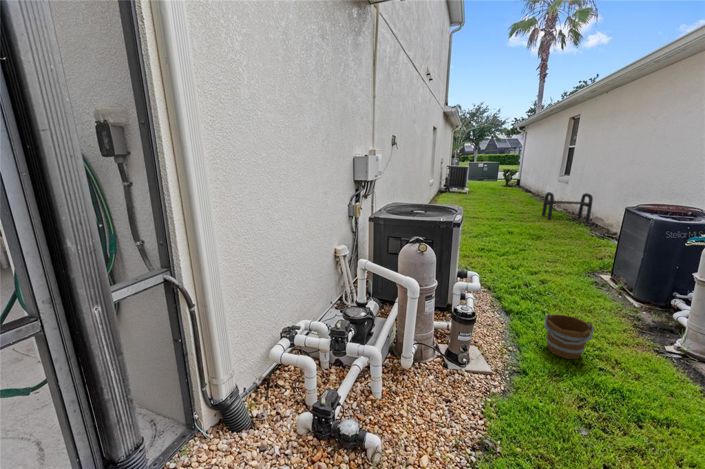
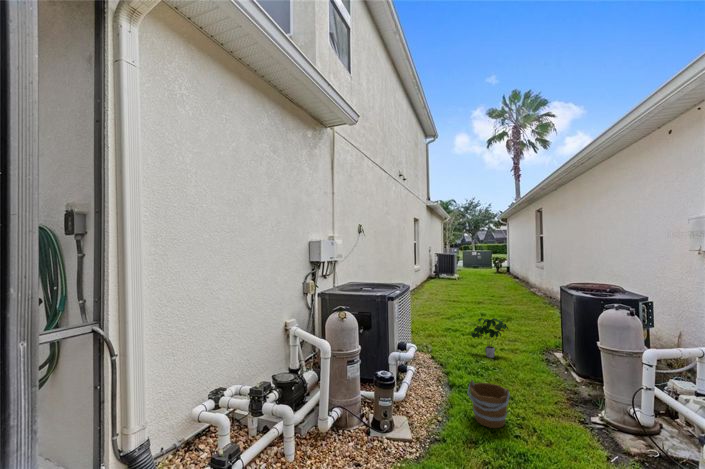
bench: present [542,192,593,222] -> none [520,276,565,304]
potted plant: none [518,241,561,281] -> present [471,318,509,358]

